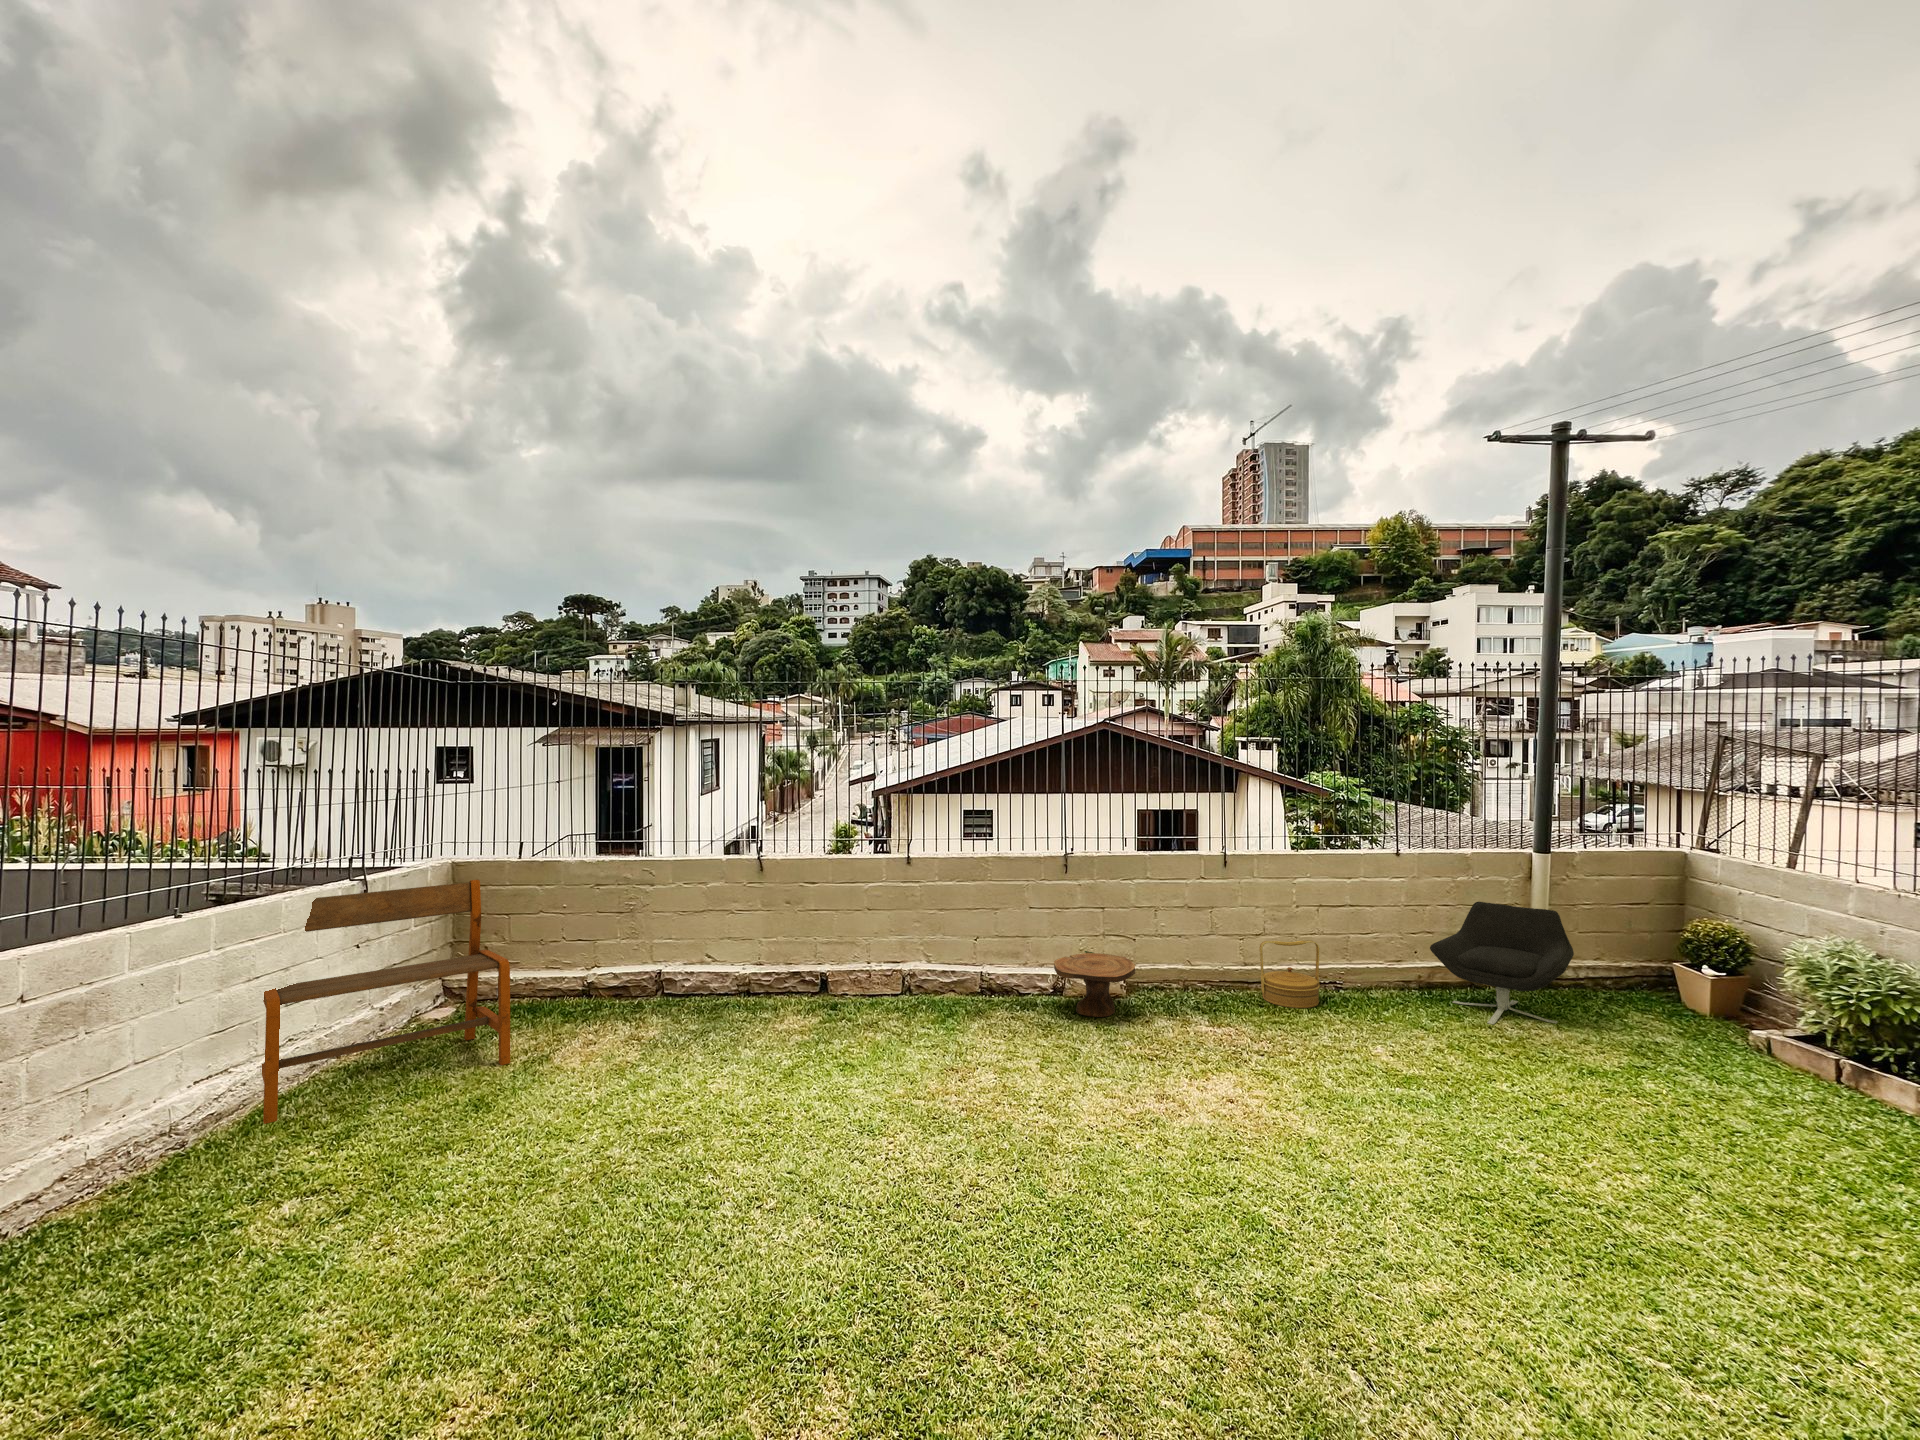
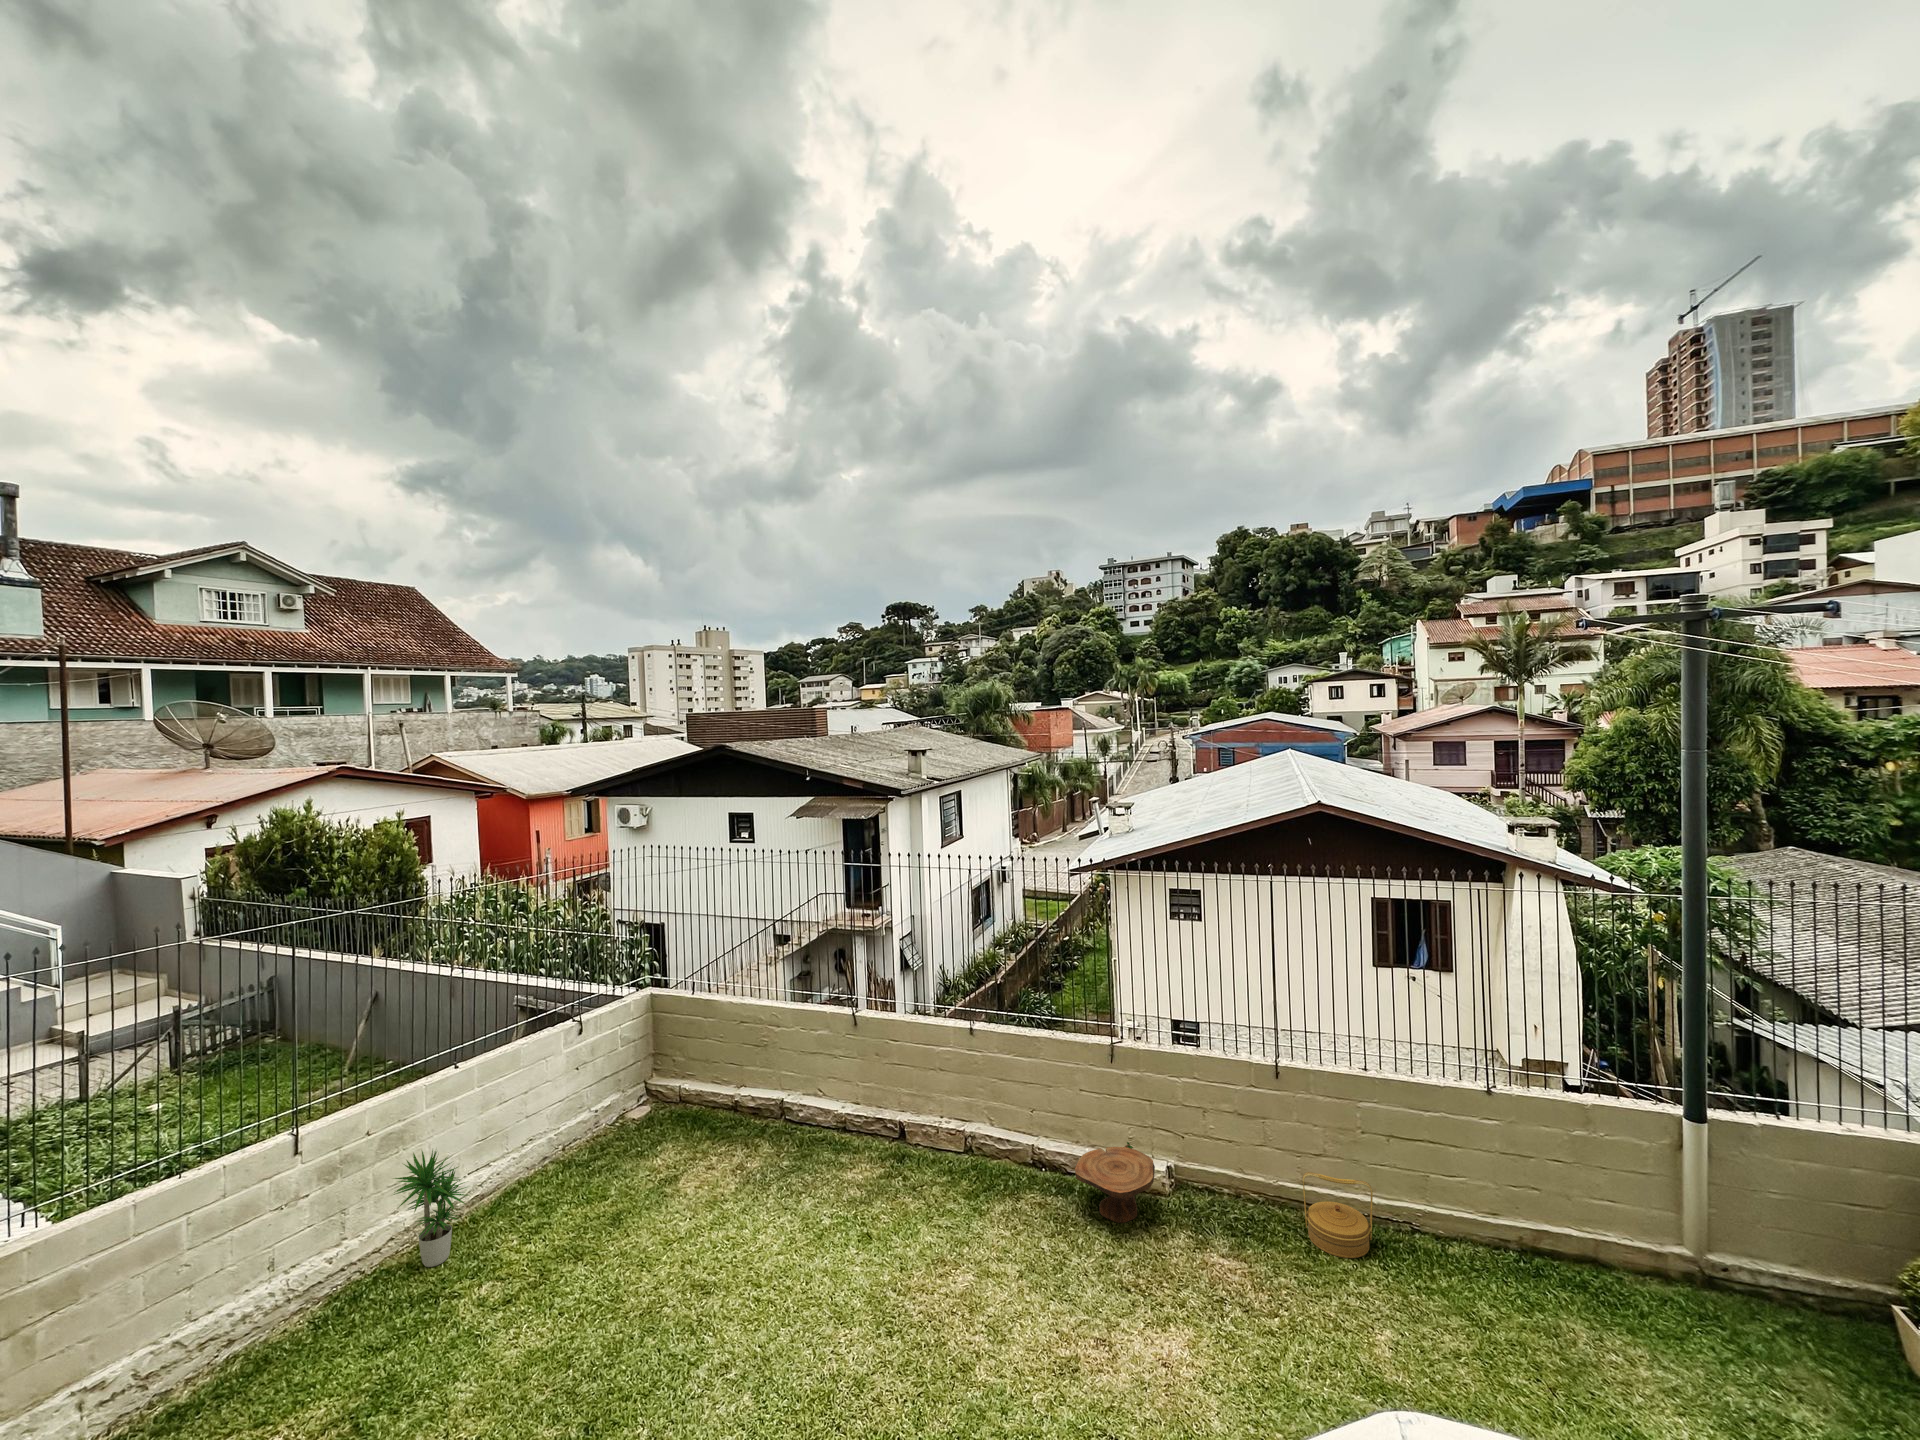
bench: present [262,880,510,1124] -> none [504,1027,657,1206]
lounge chair: present [1430,902,1574,1024] -> none [1506,1172,1706,1365]
potted plant: none [82,1005,243,1202] -> present [393,1150,468,1267]

